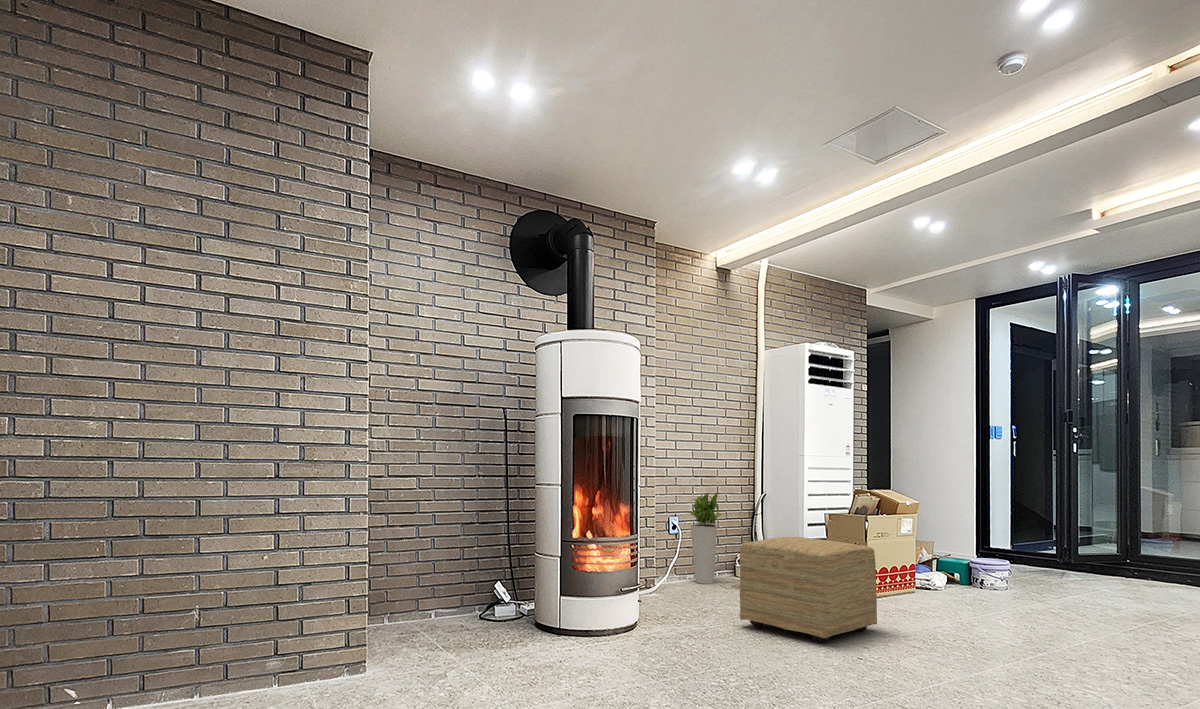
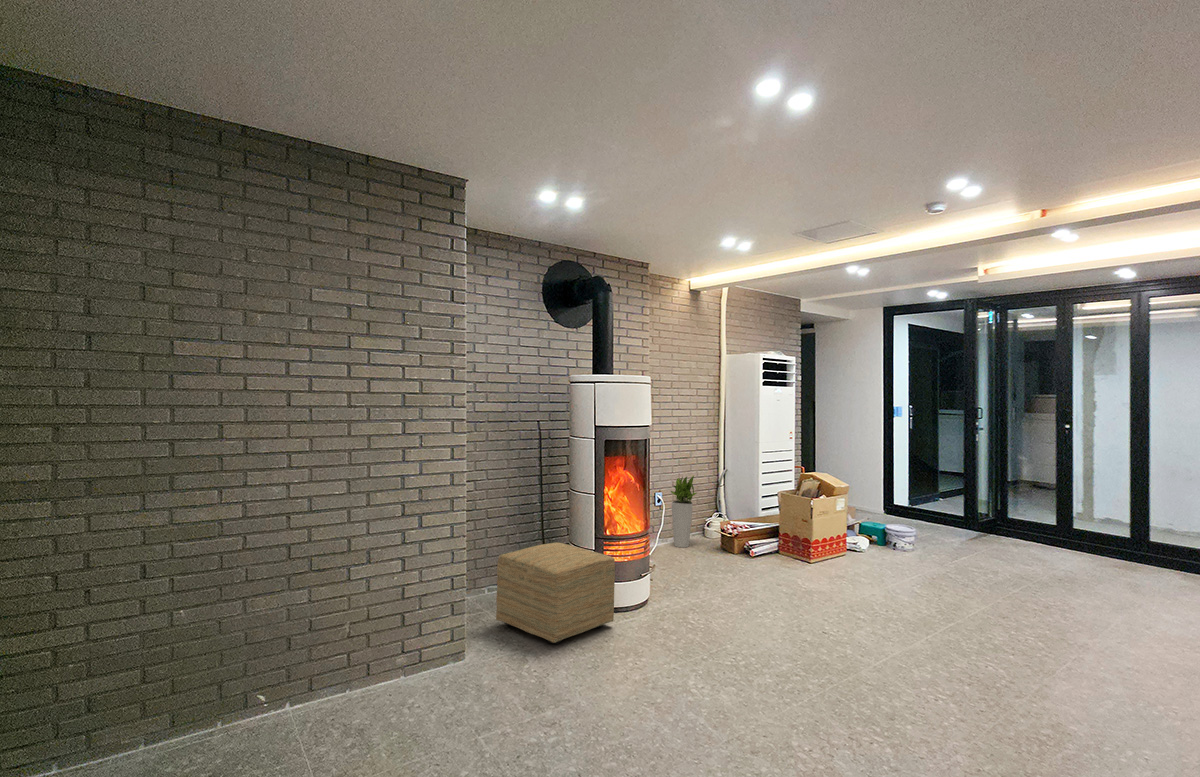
ottoman: present [740,537,877,642] -> present [496,542,615,644]

